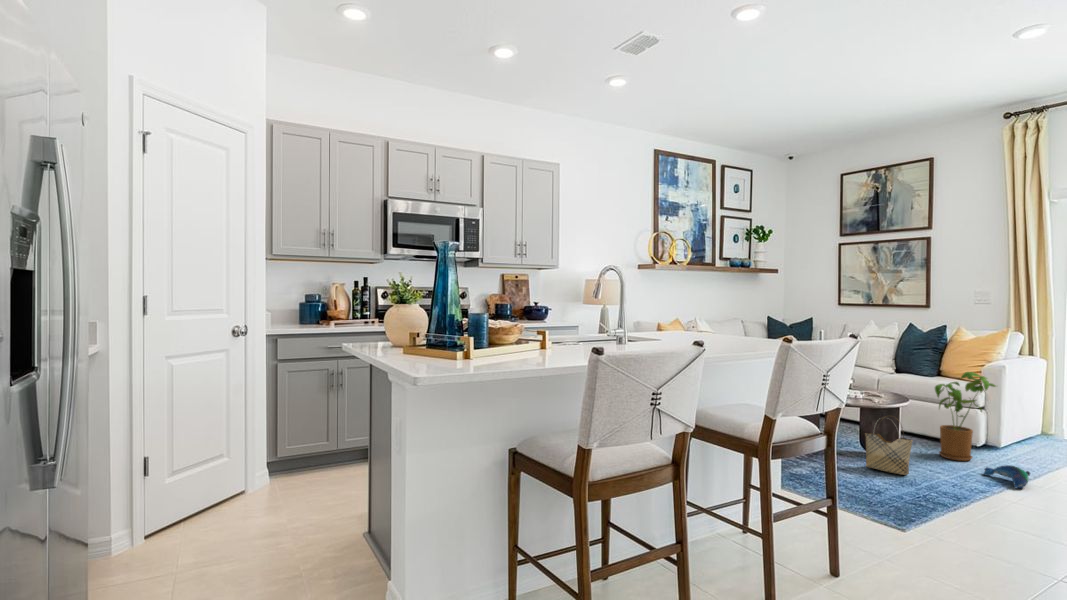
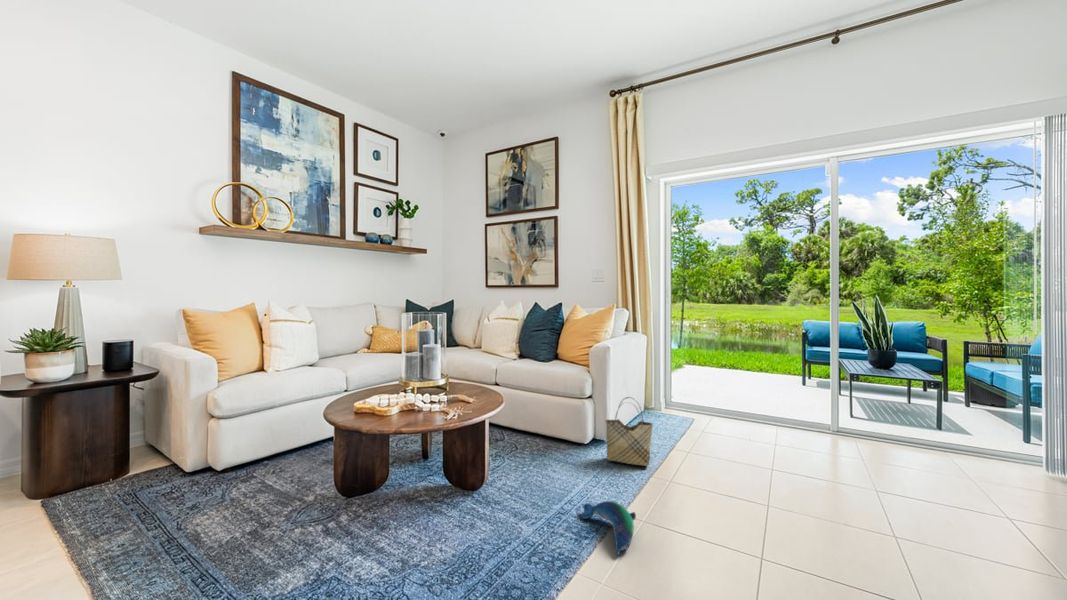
house plant: present [935,372,995,461] -> none [535,360,603,484]
woven basket: present [865,415,912,475] -> present [606,397,653,466]

